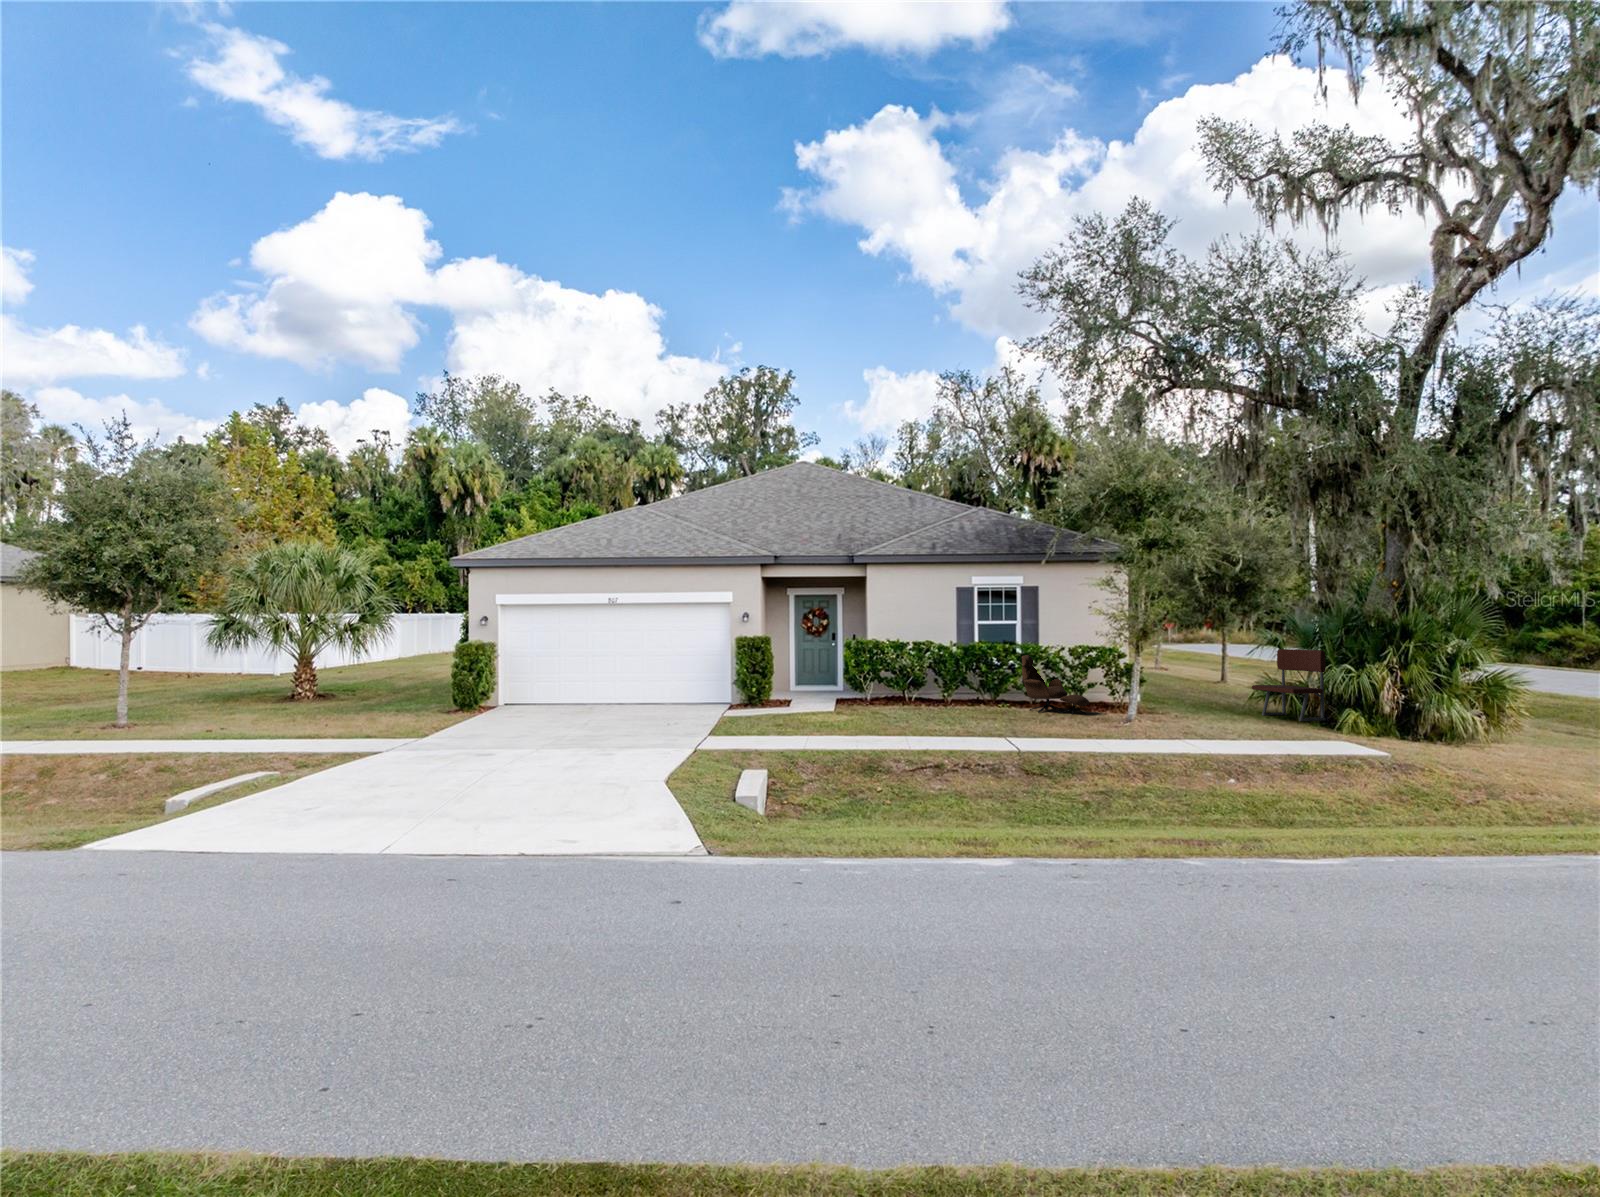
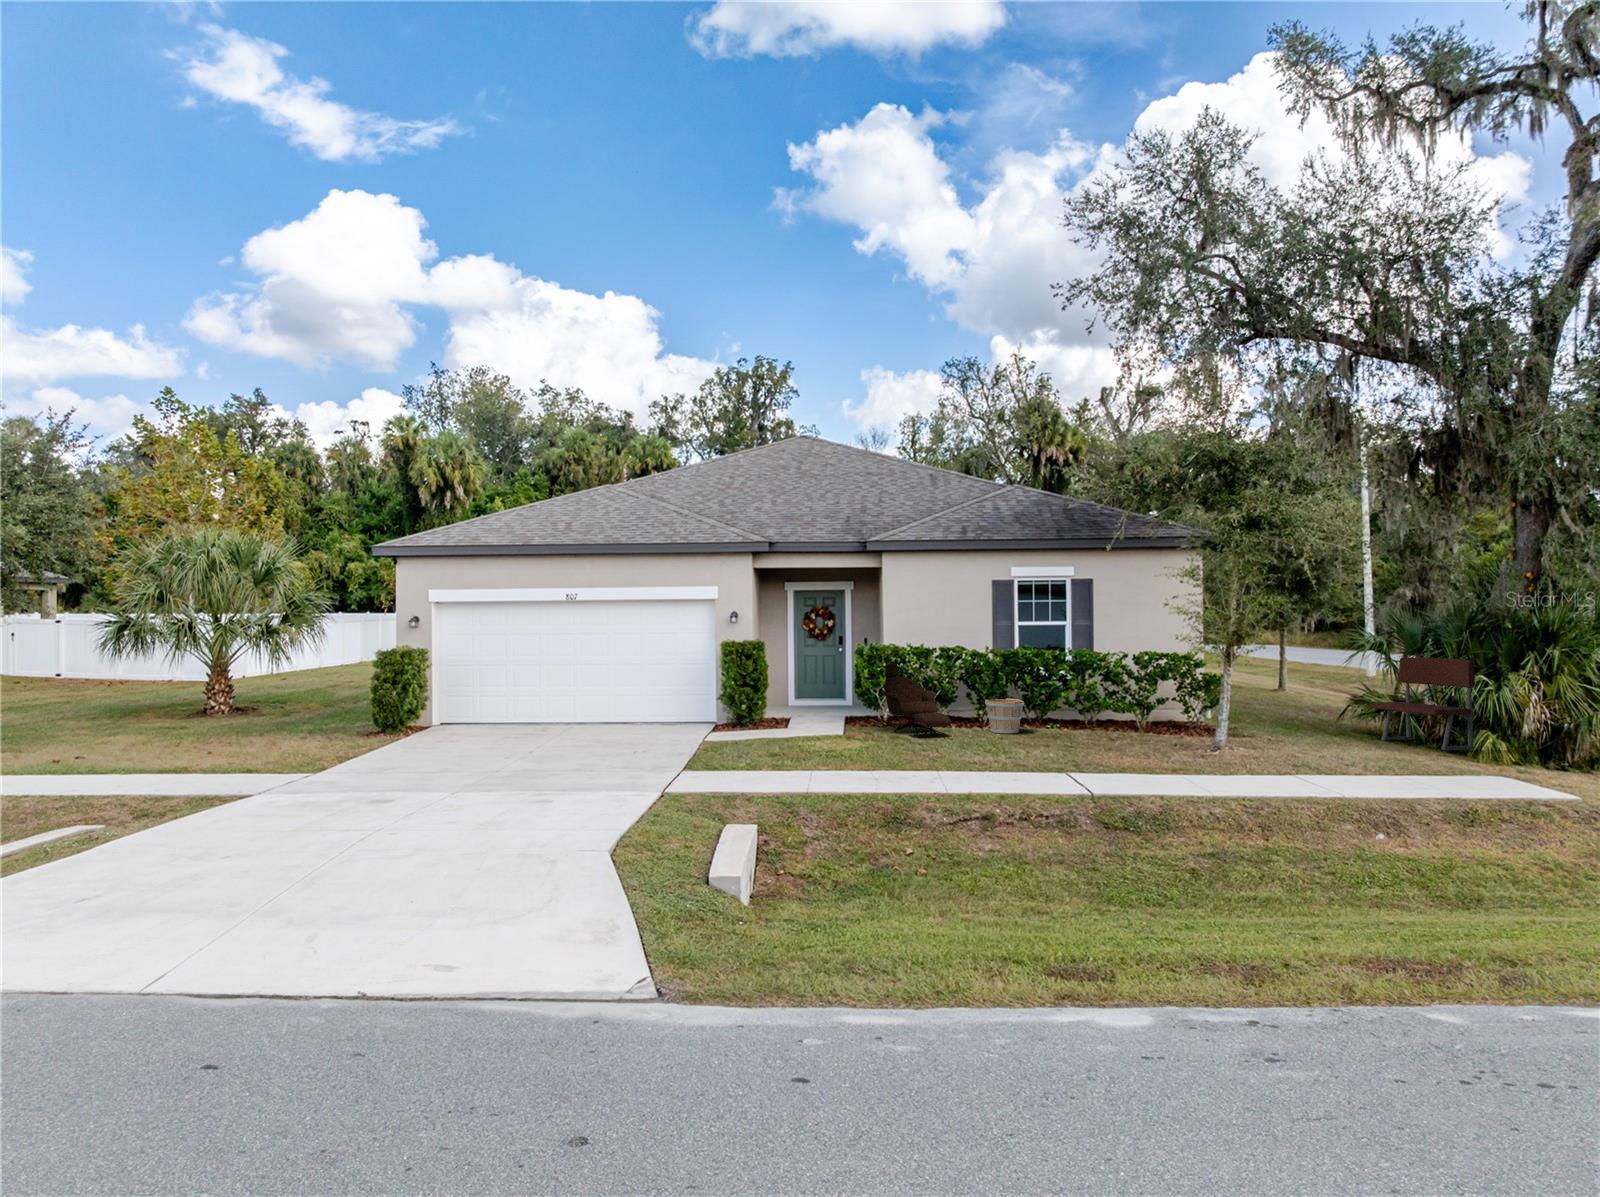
lounge chair: present [1022,655,1089,714] -> present [883,664,951,737]
wooden bucket: none [949,683,980,711] -> present [985,698,1024,734]

